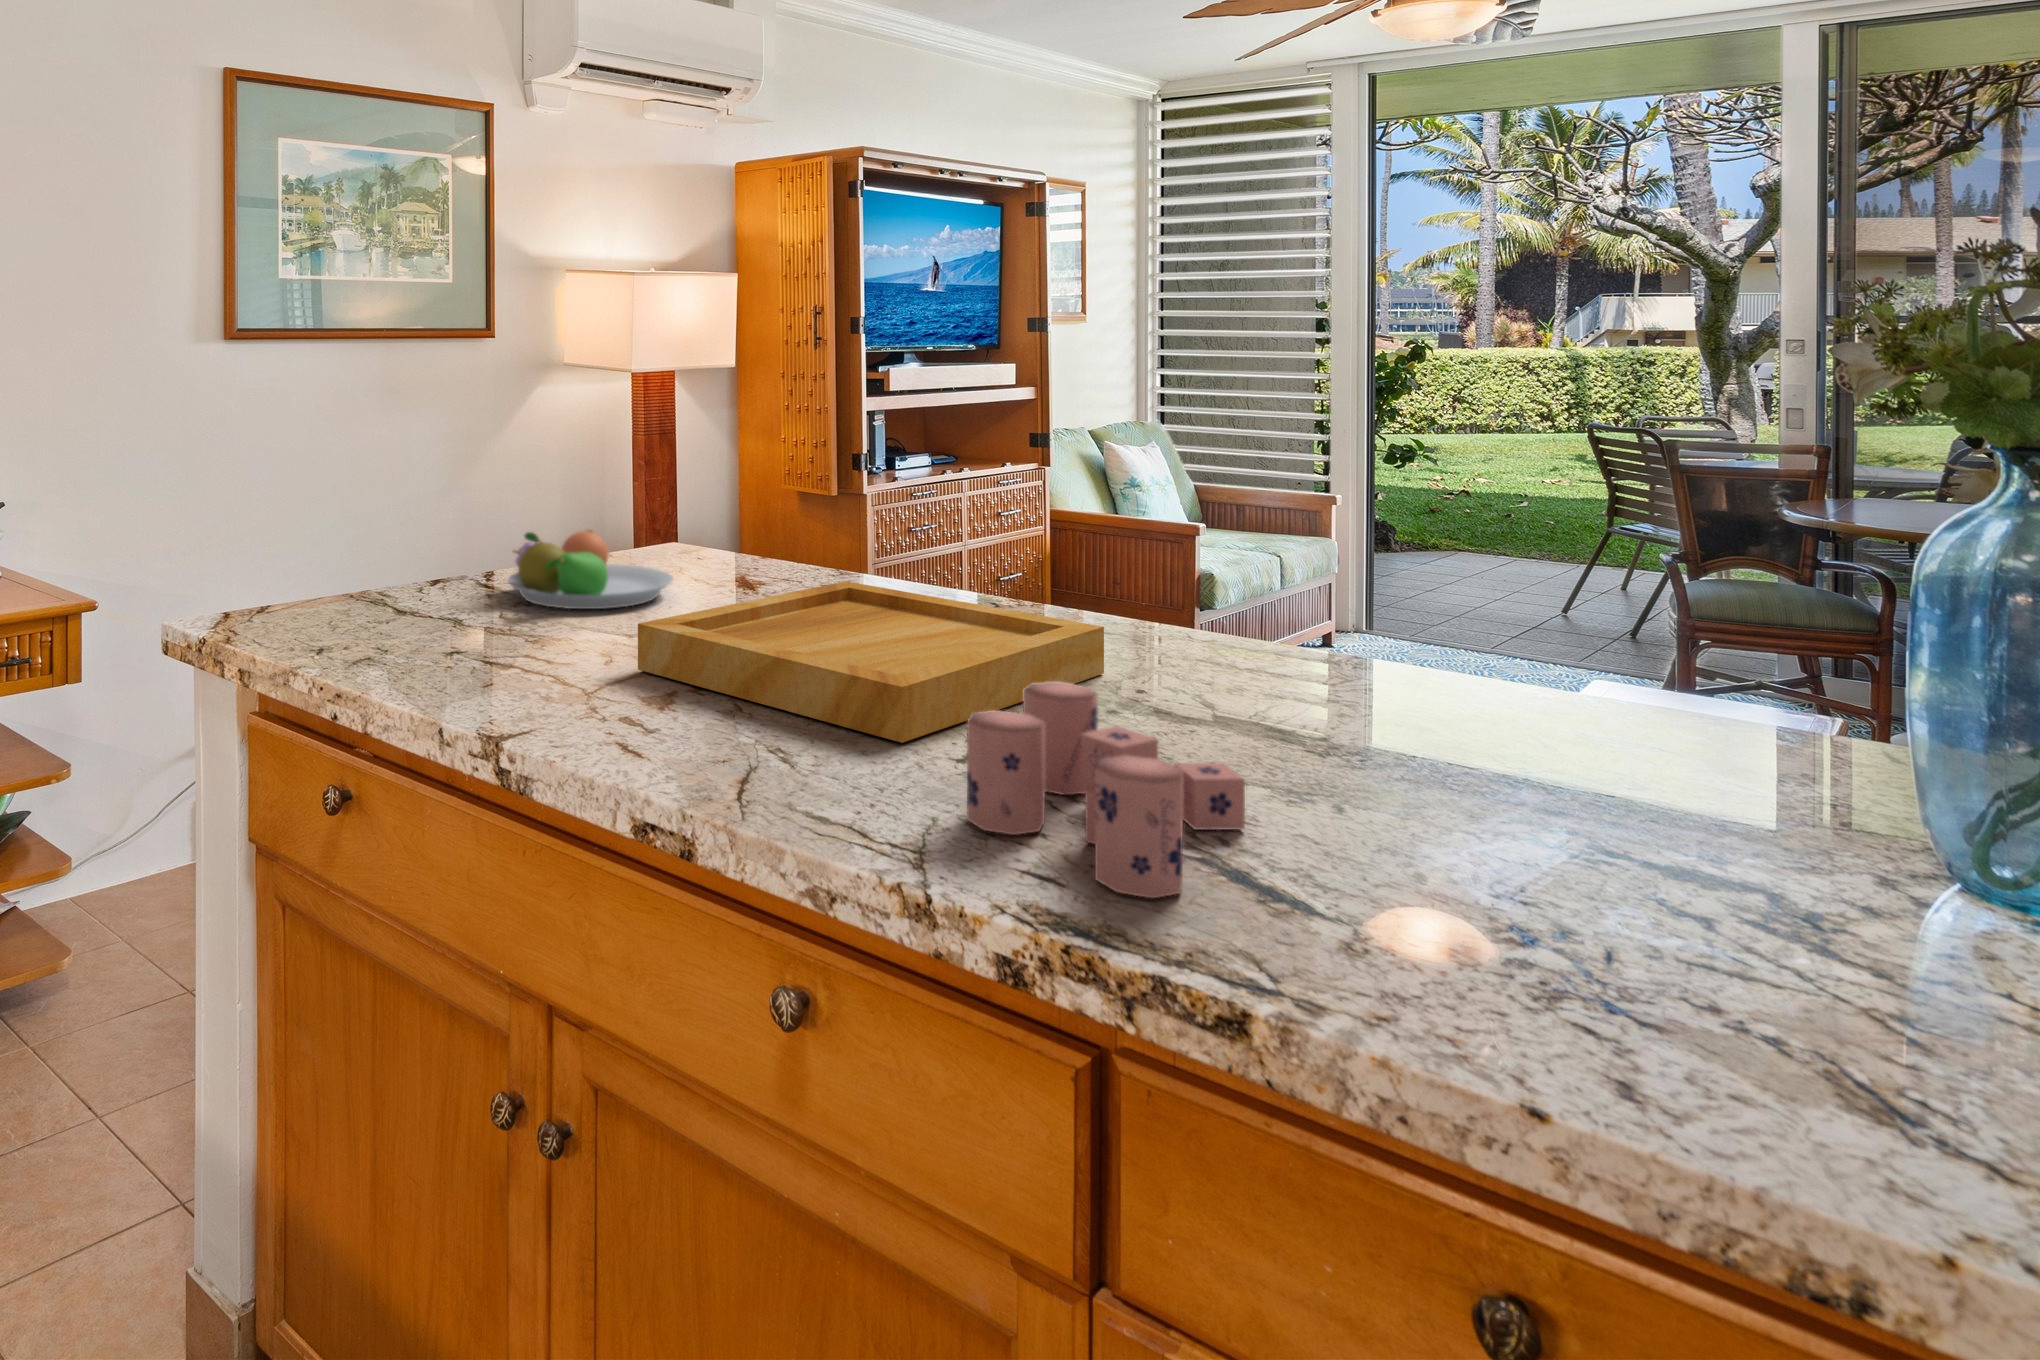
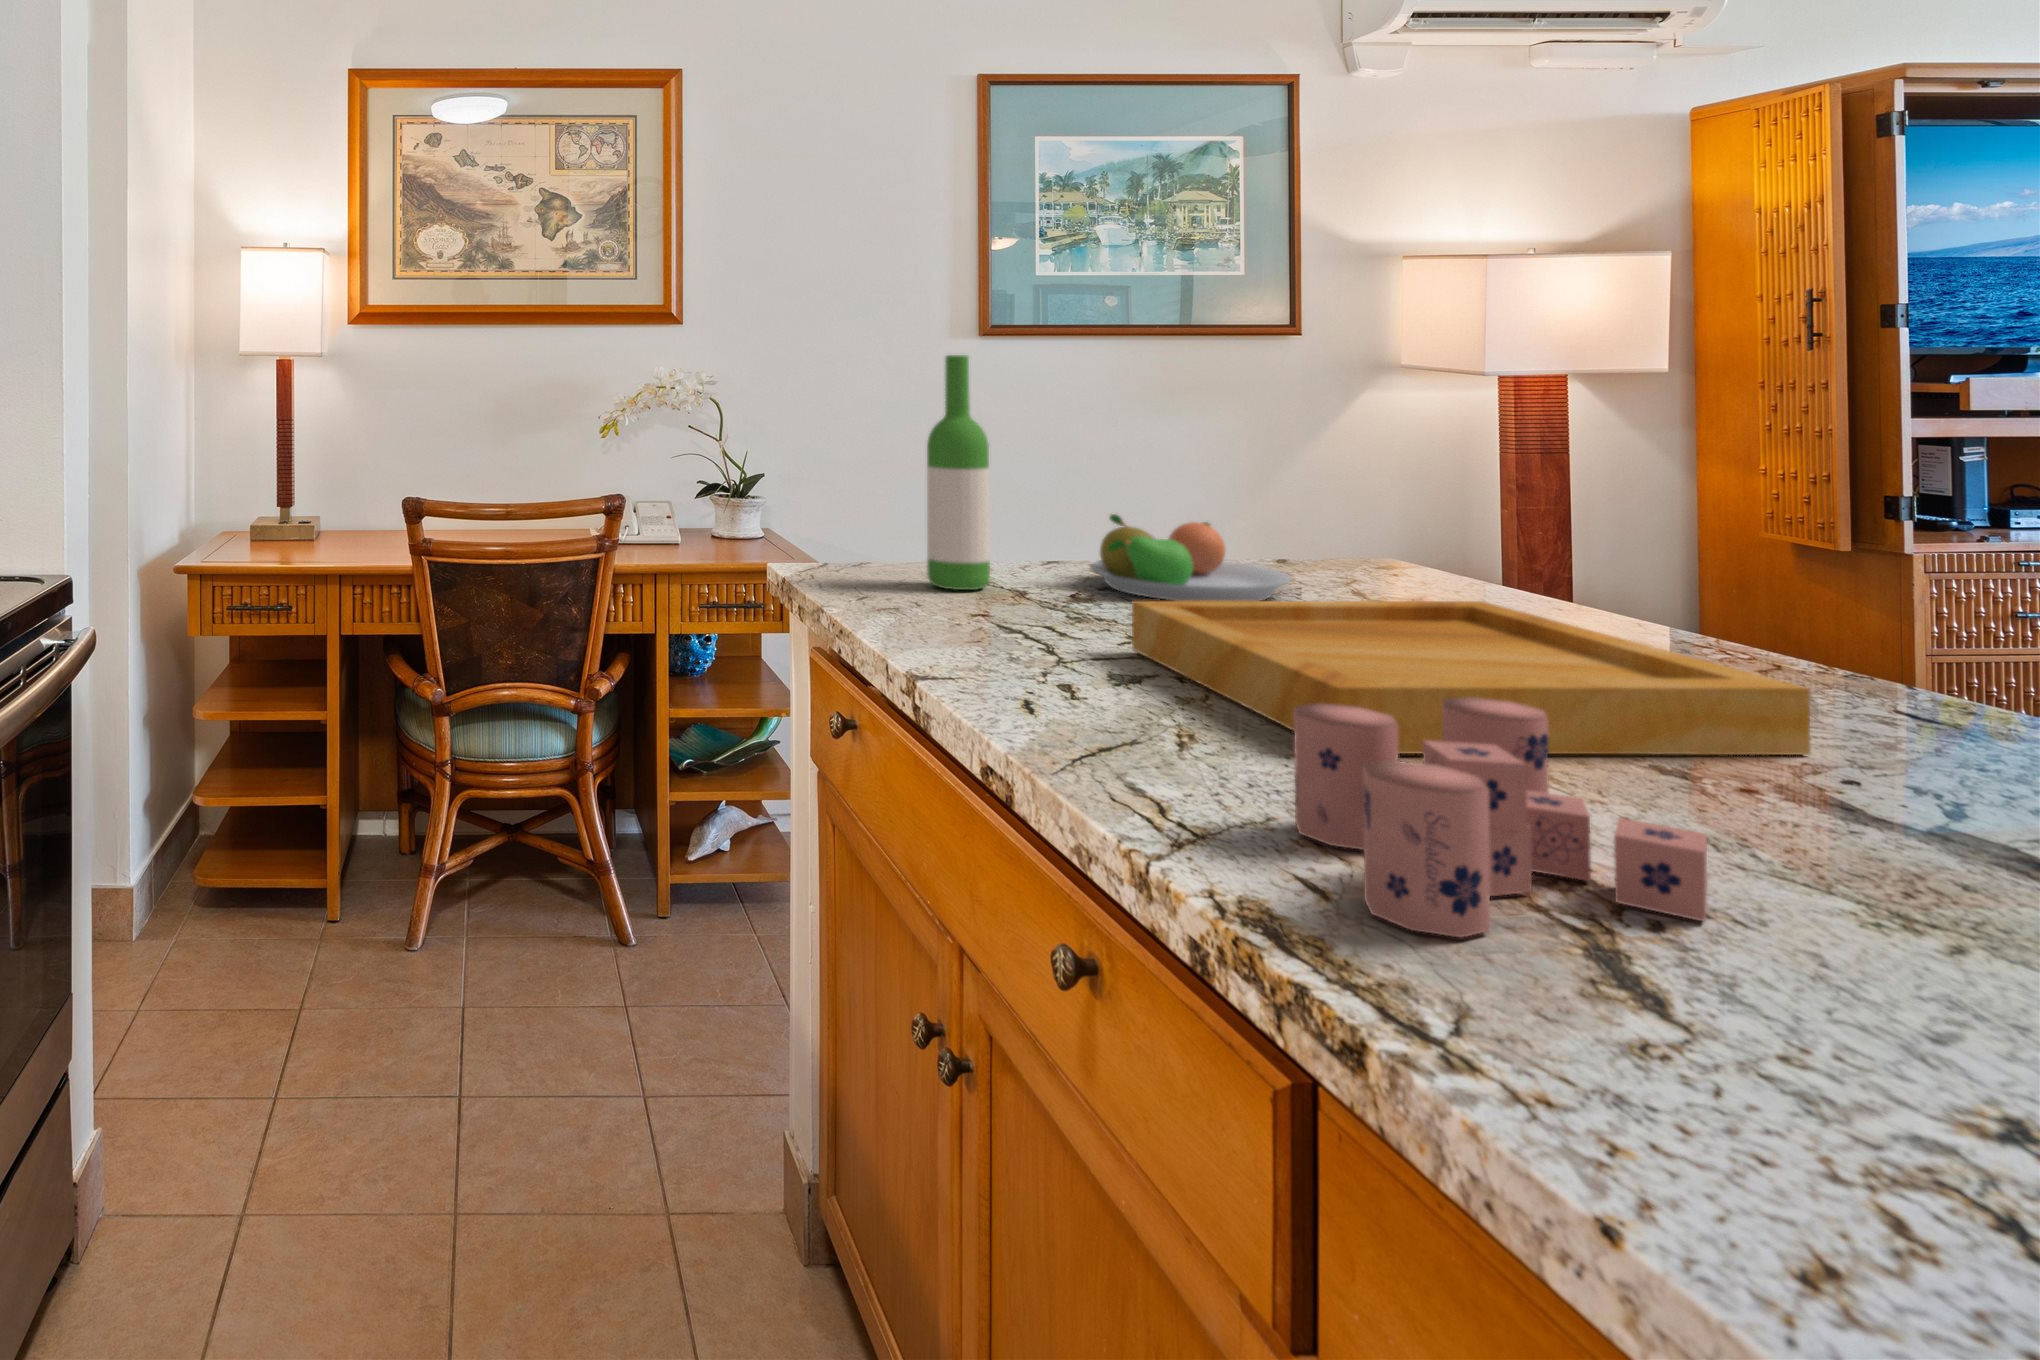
wine bottle: none [373,384,435,628] -> present [927,355,990,590]

